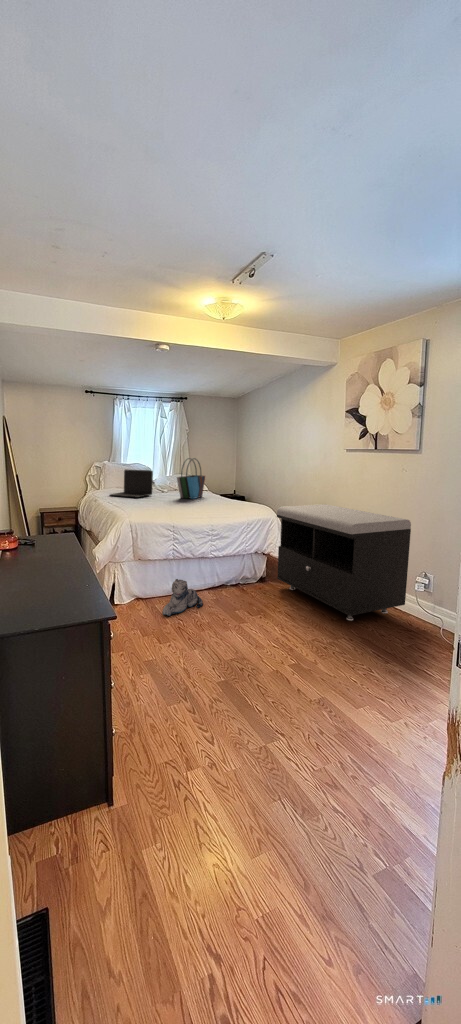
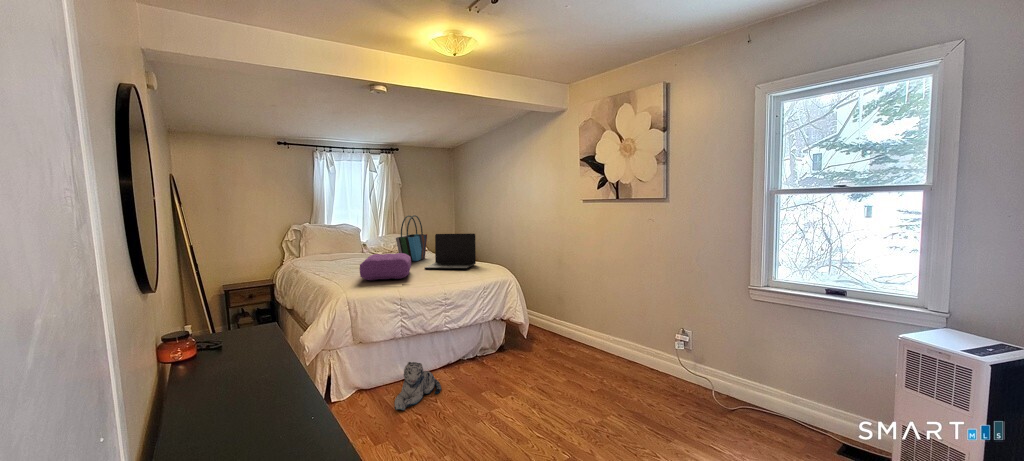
laptop: present [110,470,153,498] -> present [424,233,476,269]
pillow: none [142,490,187,511] -> present [360,253,411,280]
storage bench: present [277,504,411,621] -> none [516,259,665,389]

